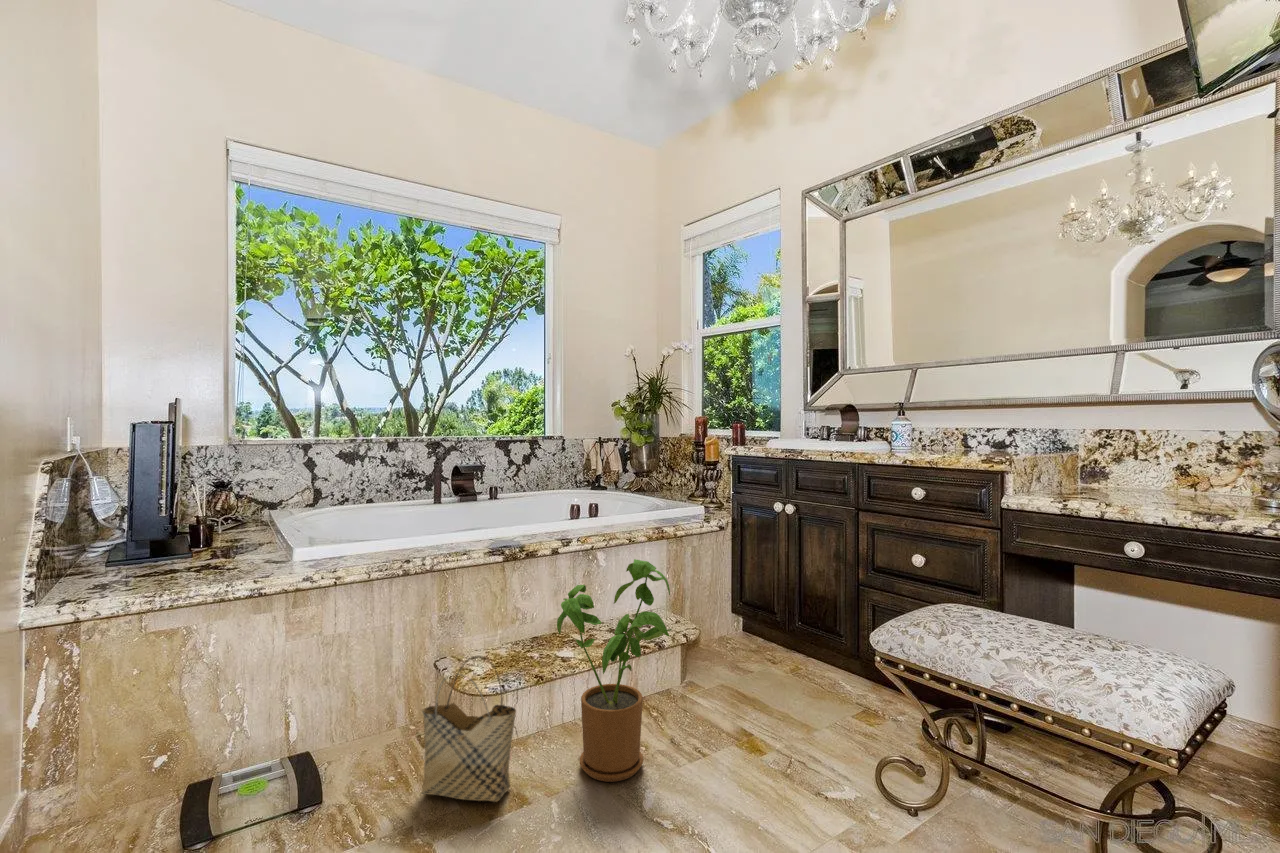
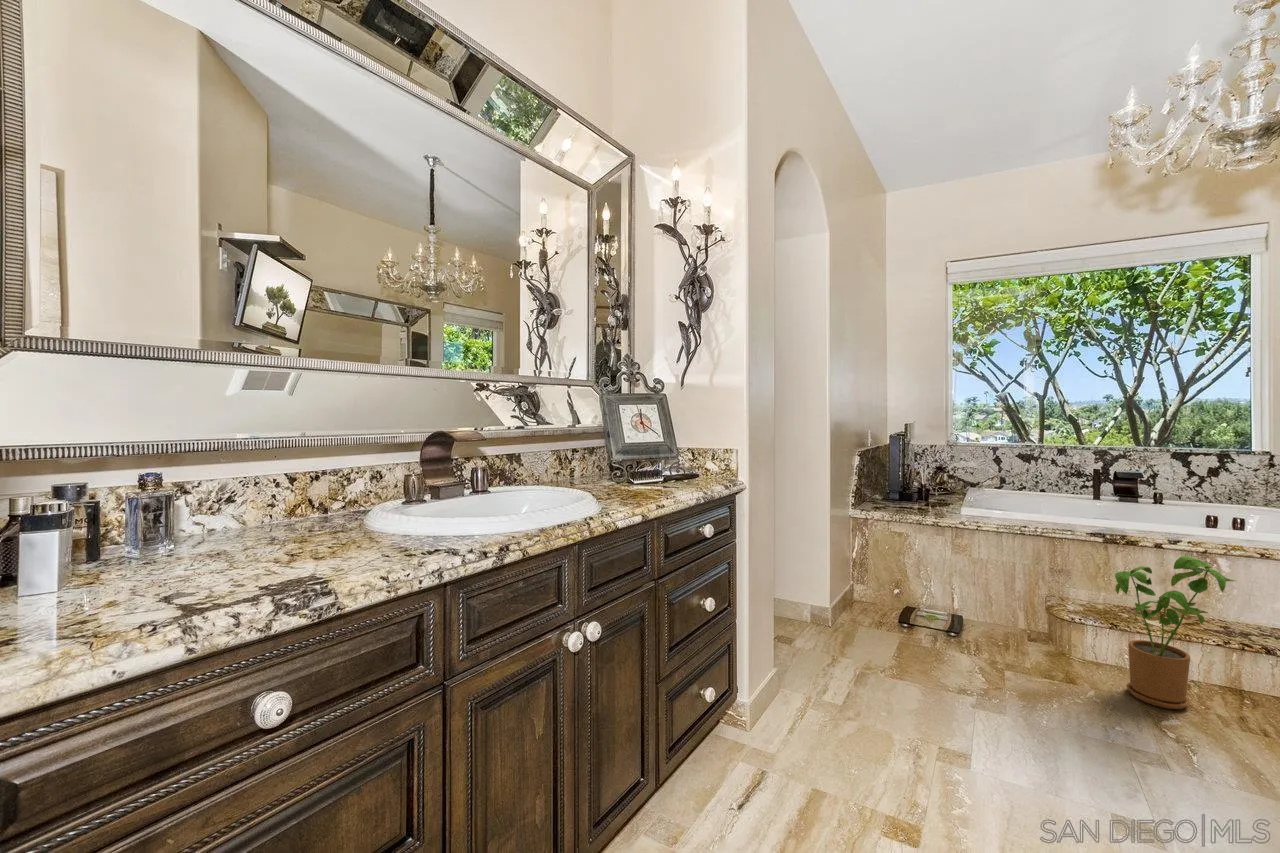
woven basket: present [421,656,516,802] -> none [1009,588,1072,672]

